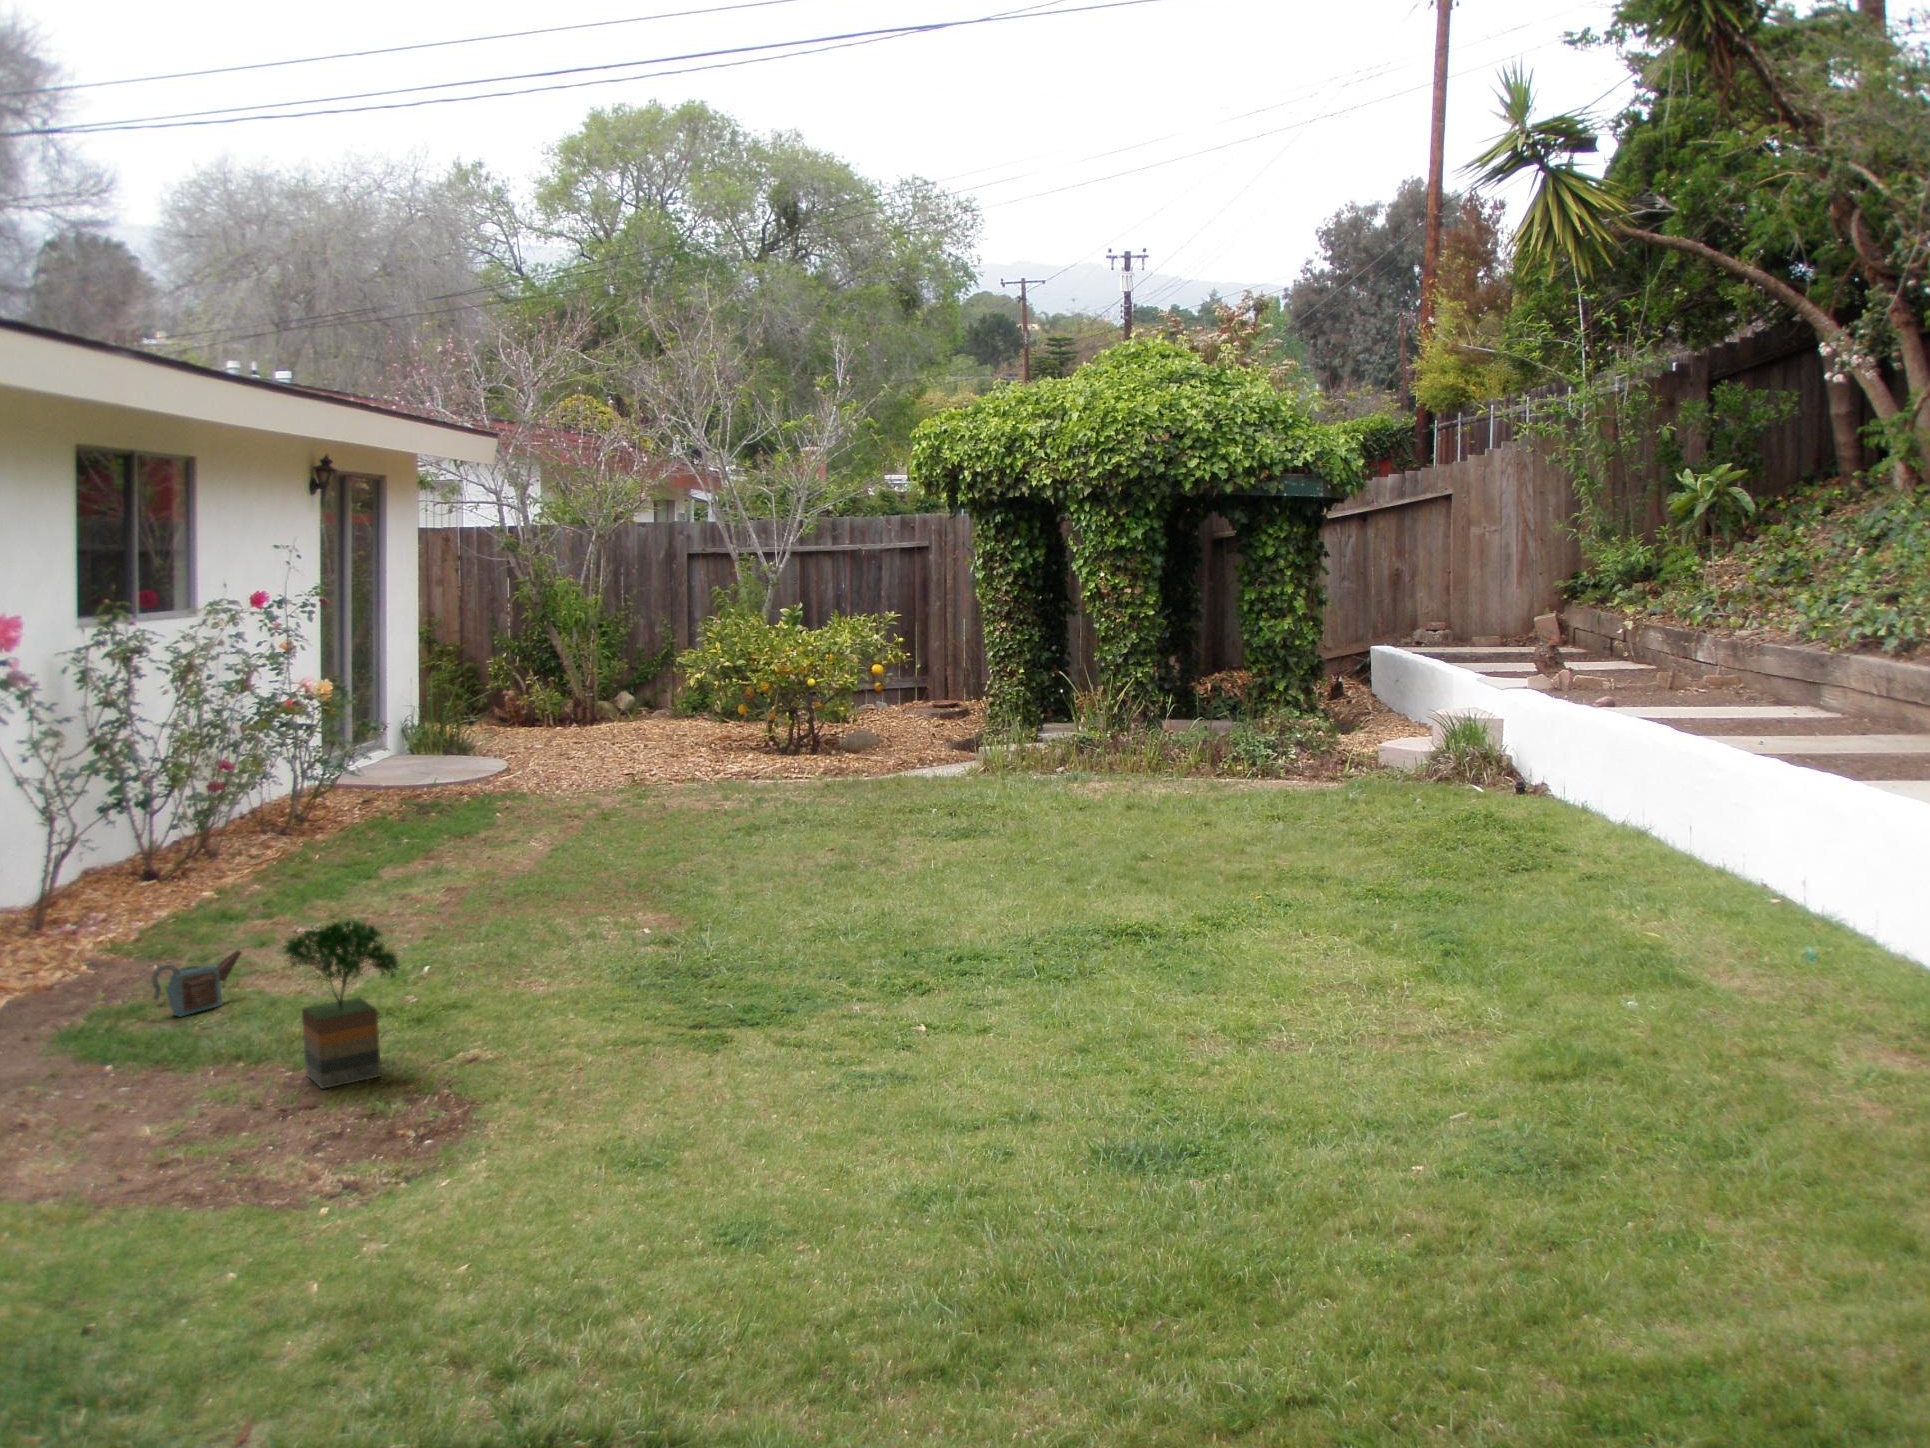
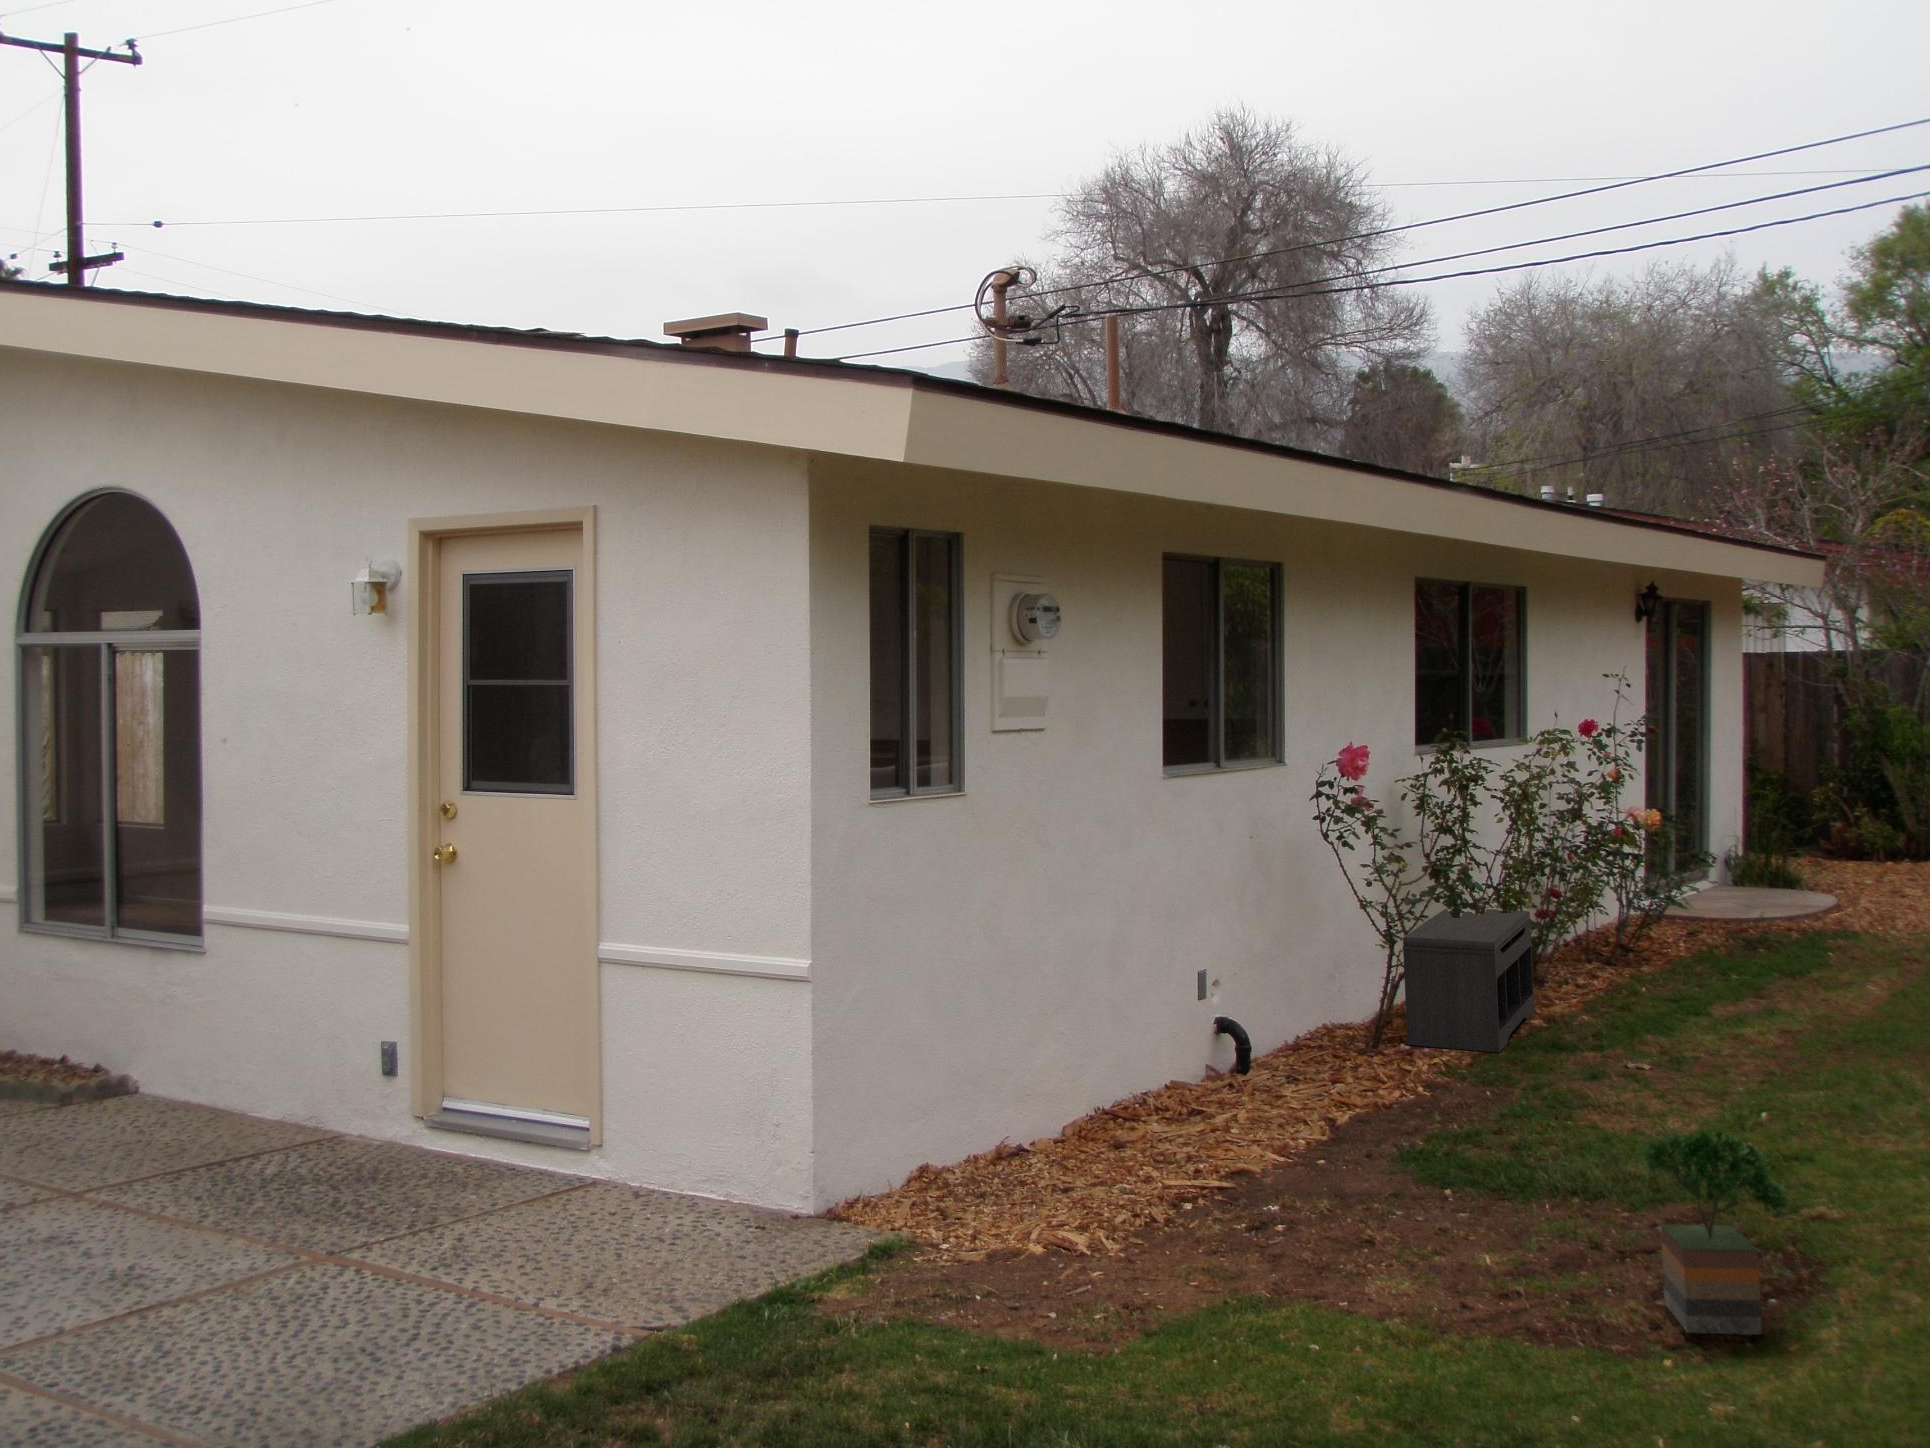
bench: none [62,782,208,927] -> present [1403,908,1534,1053]
watering can: present [152,951,241,1017] -> none [1488,1117,1582,1181]

